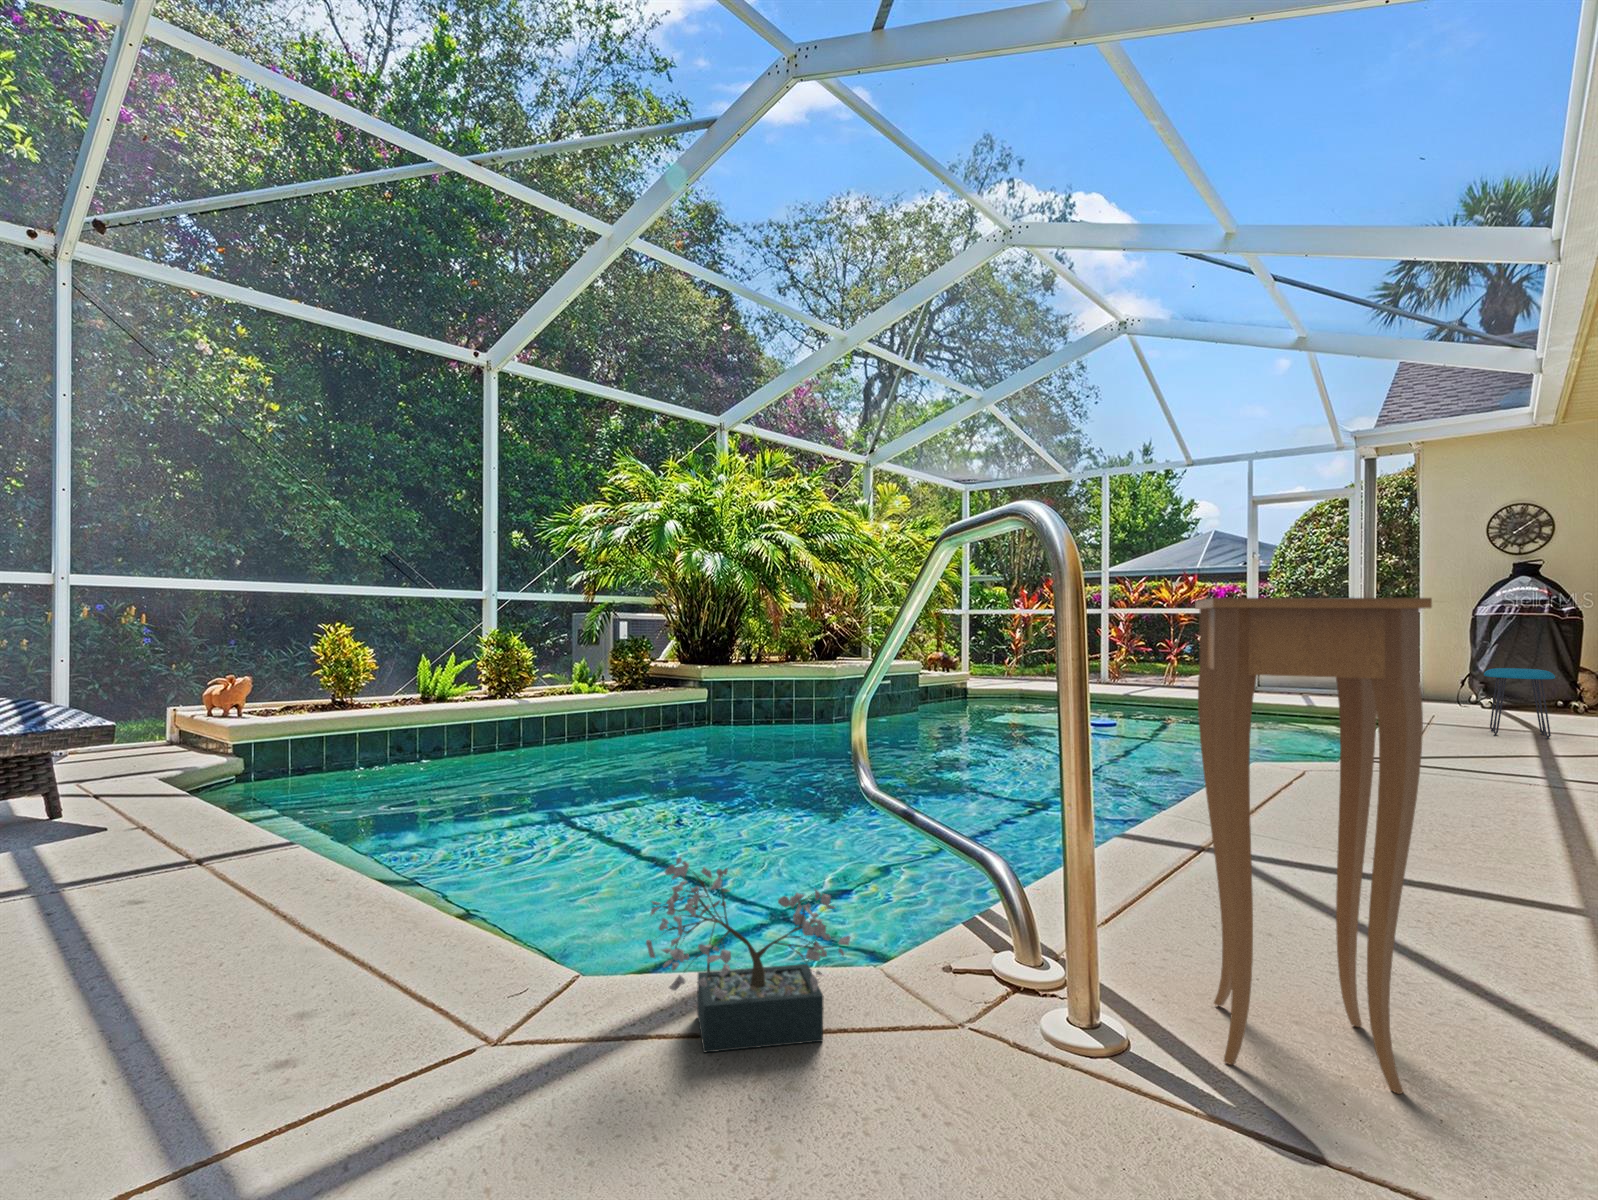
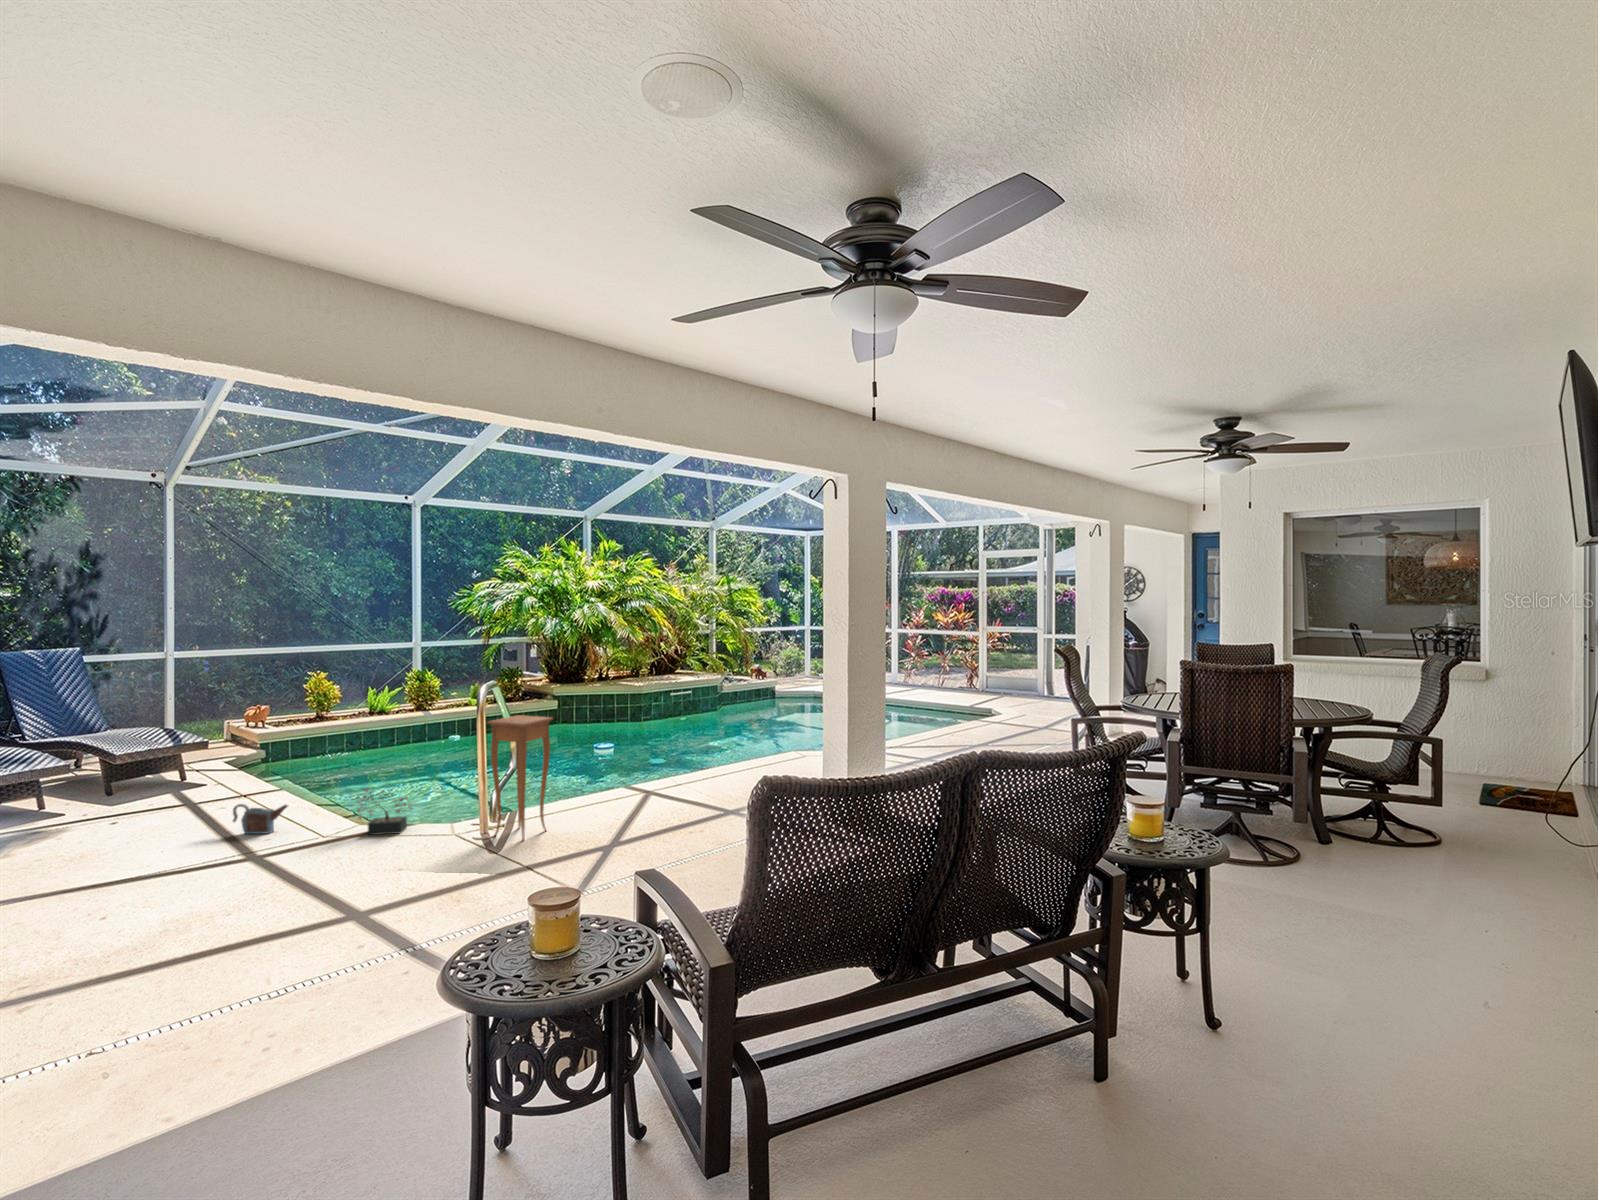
stool: present [1484,668,1555,739] -> none [969,693,1002,735]
watering can: none [156,923,380,1047] -> present [233,804,288,834]

